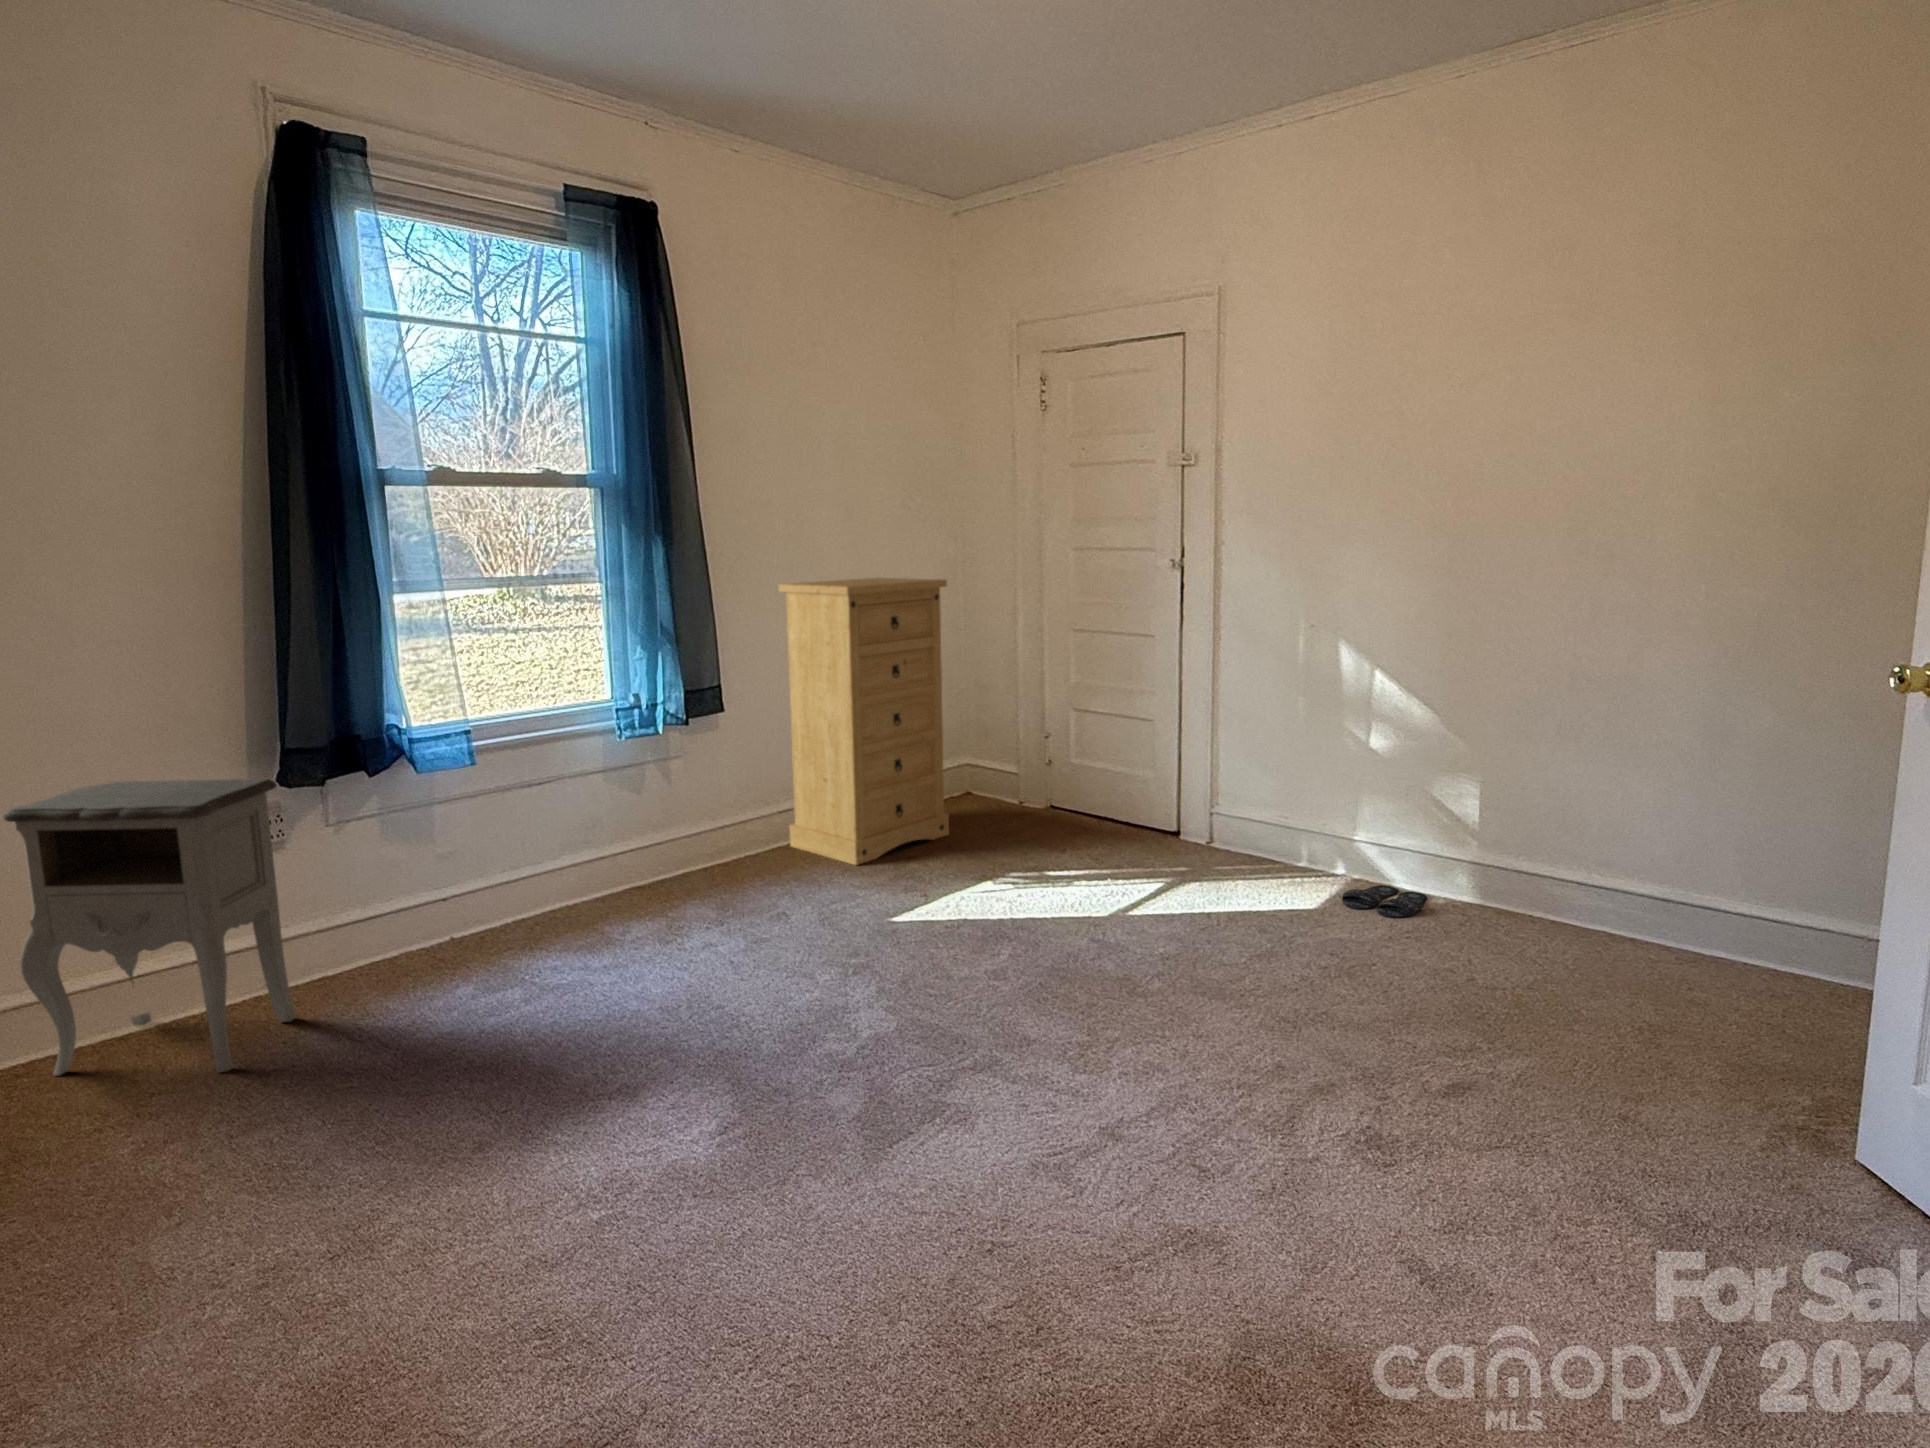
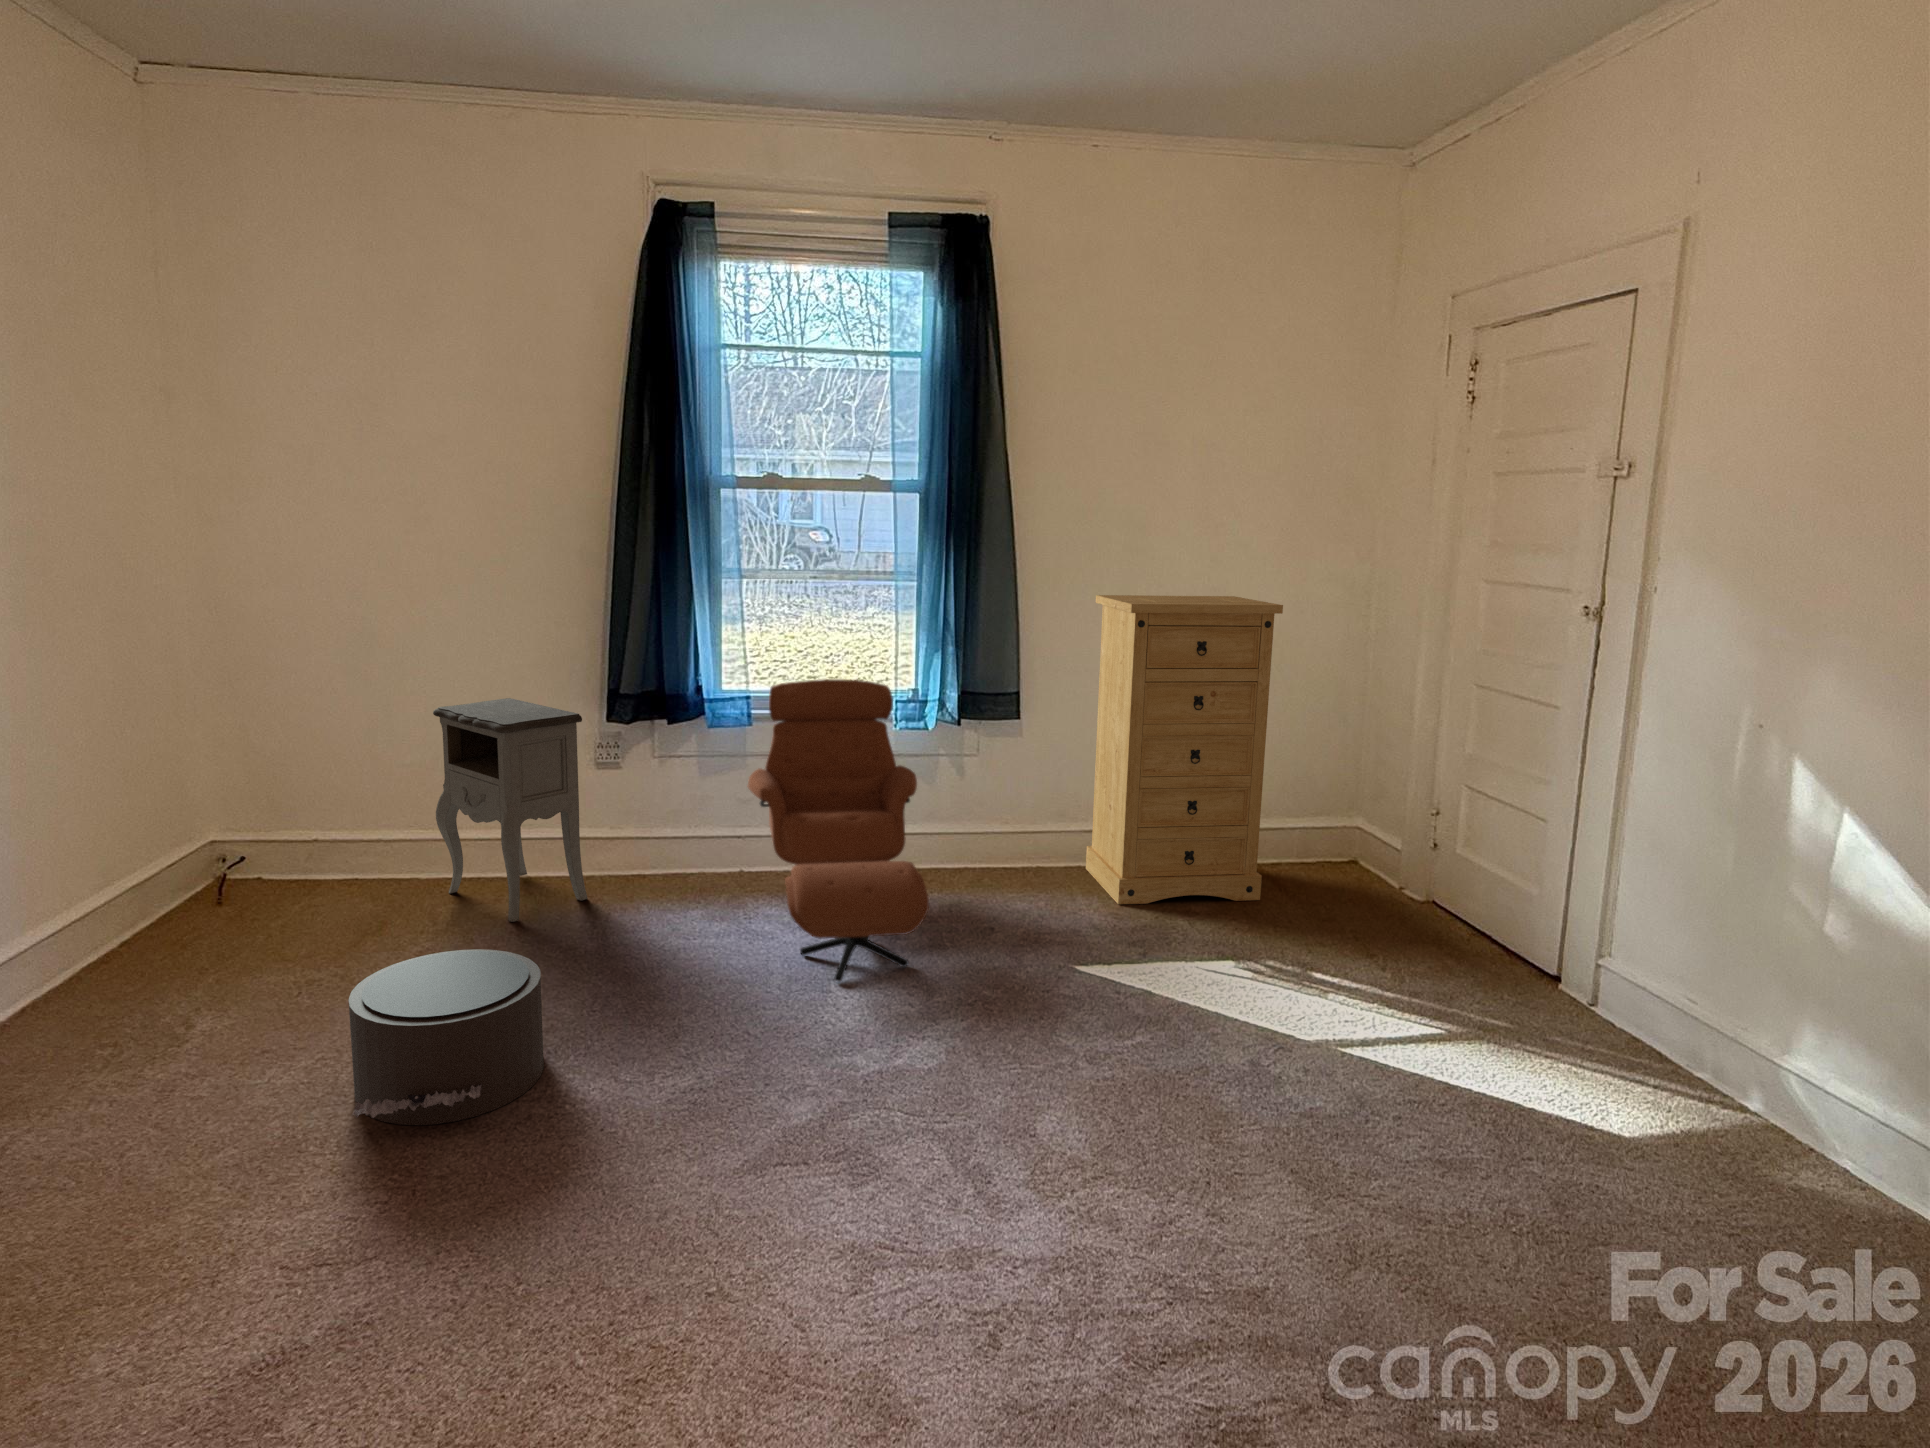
armchair: none [478,693,781,994] -> present [748,679,929,982]
slippers: present [1342,885,1427,918] -> none [1686,1135,1868,1210]
pouf: none [261,1059,555,1314] -> present [349,949,544,1125]

